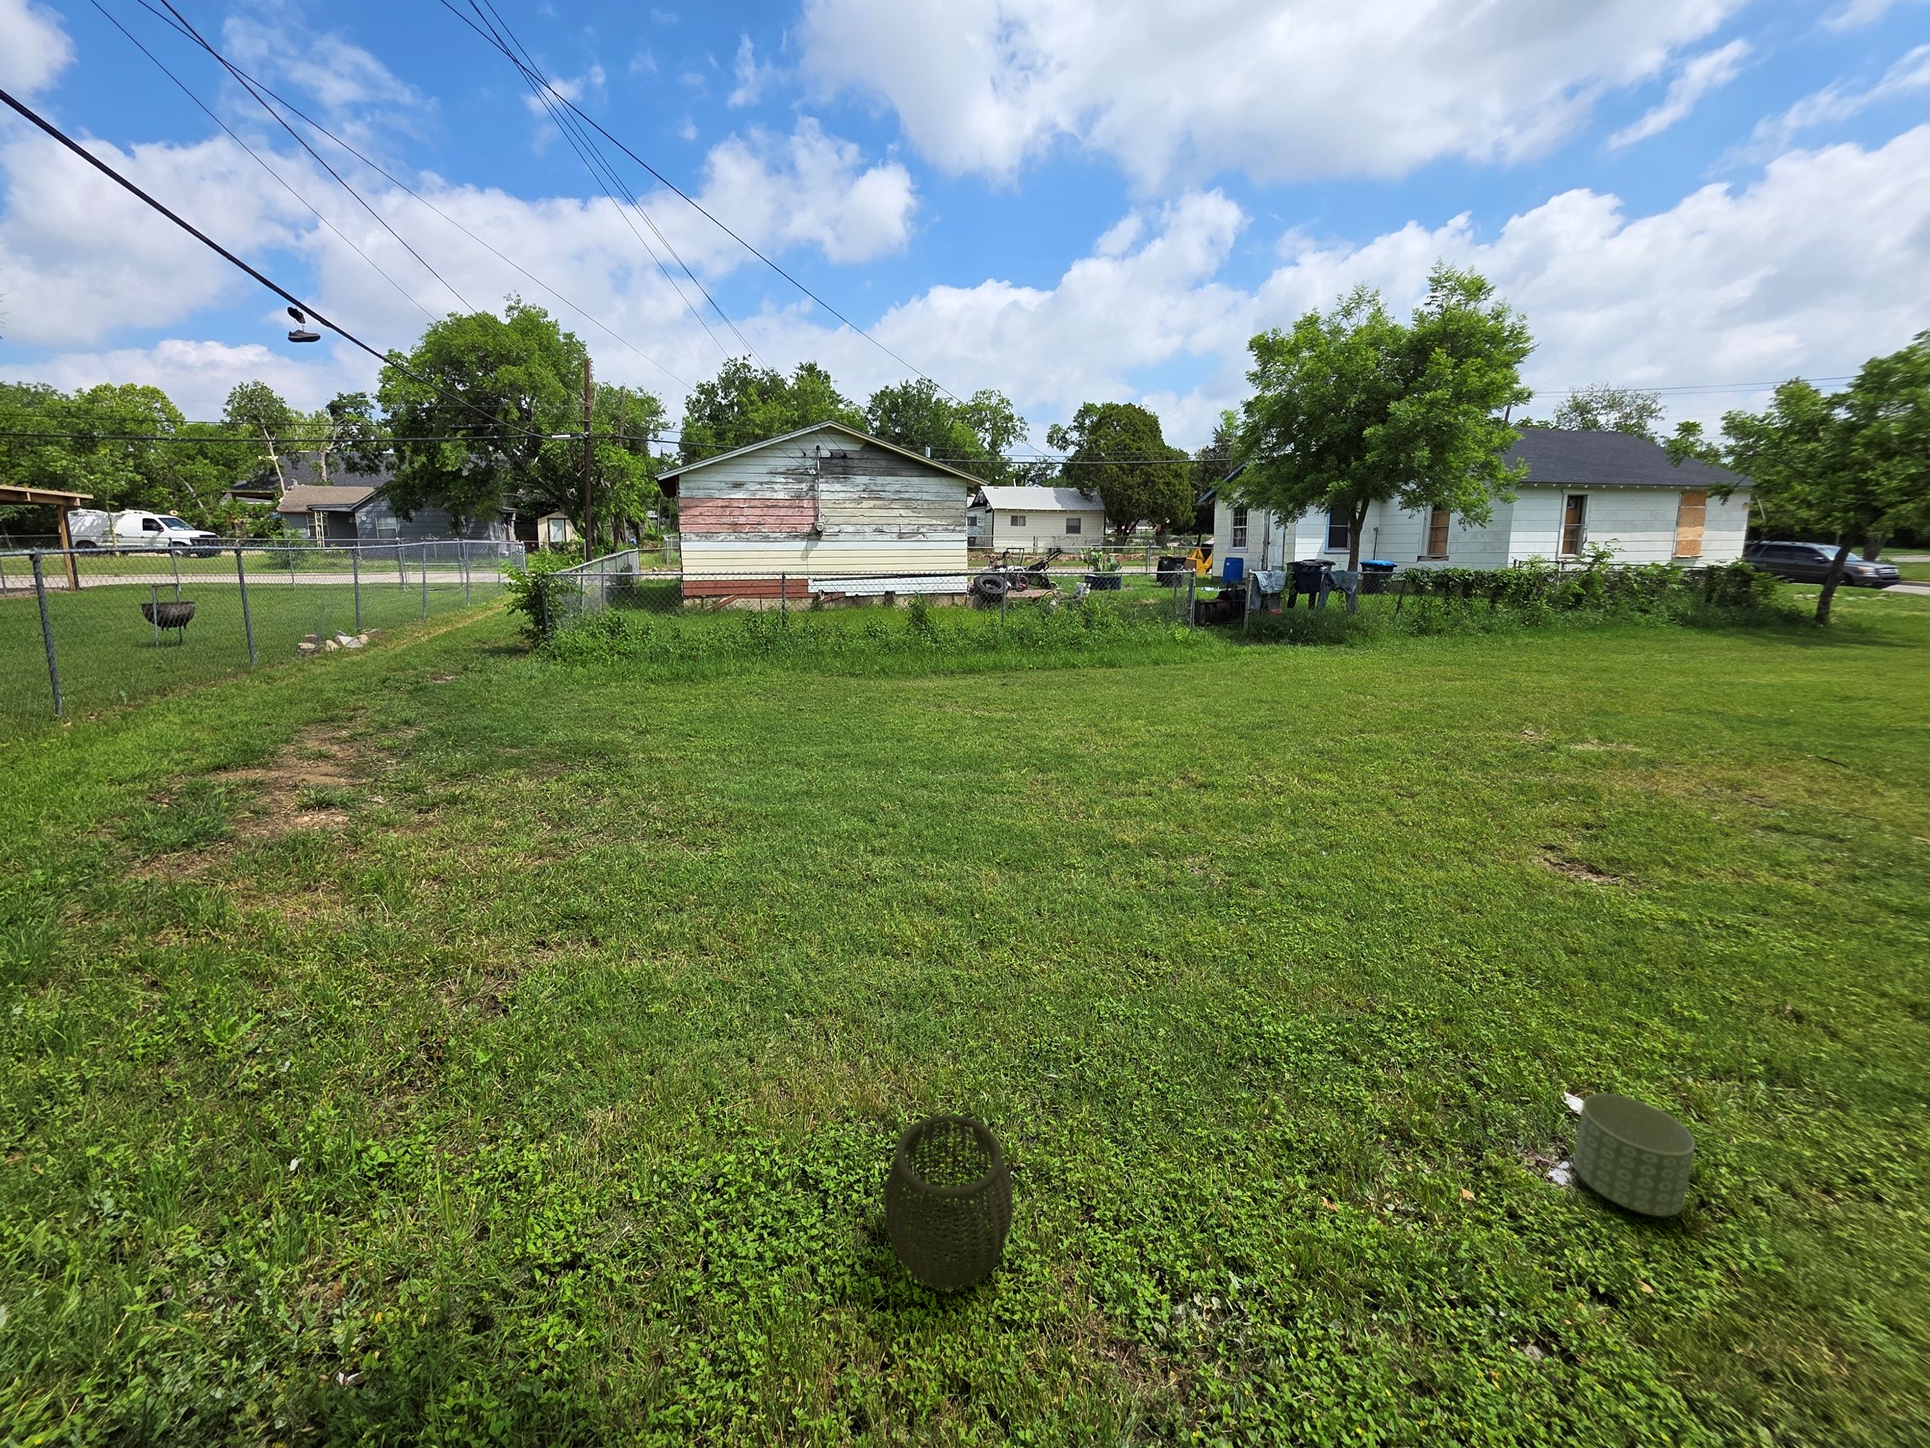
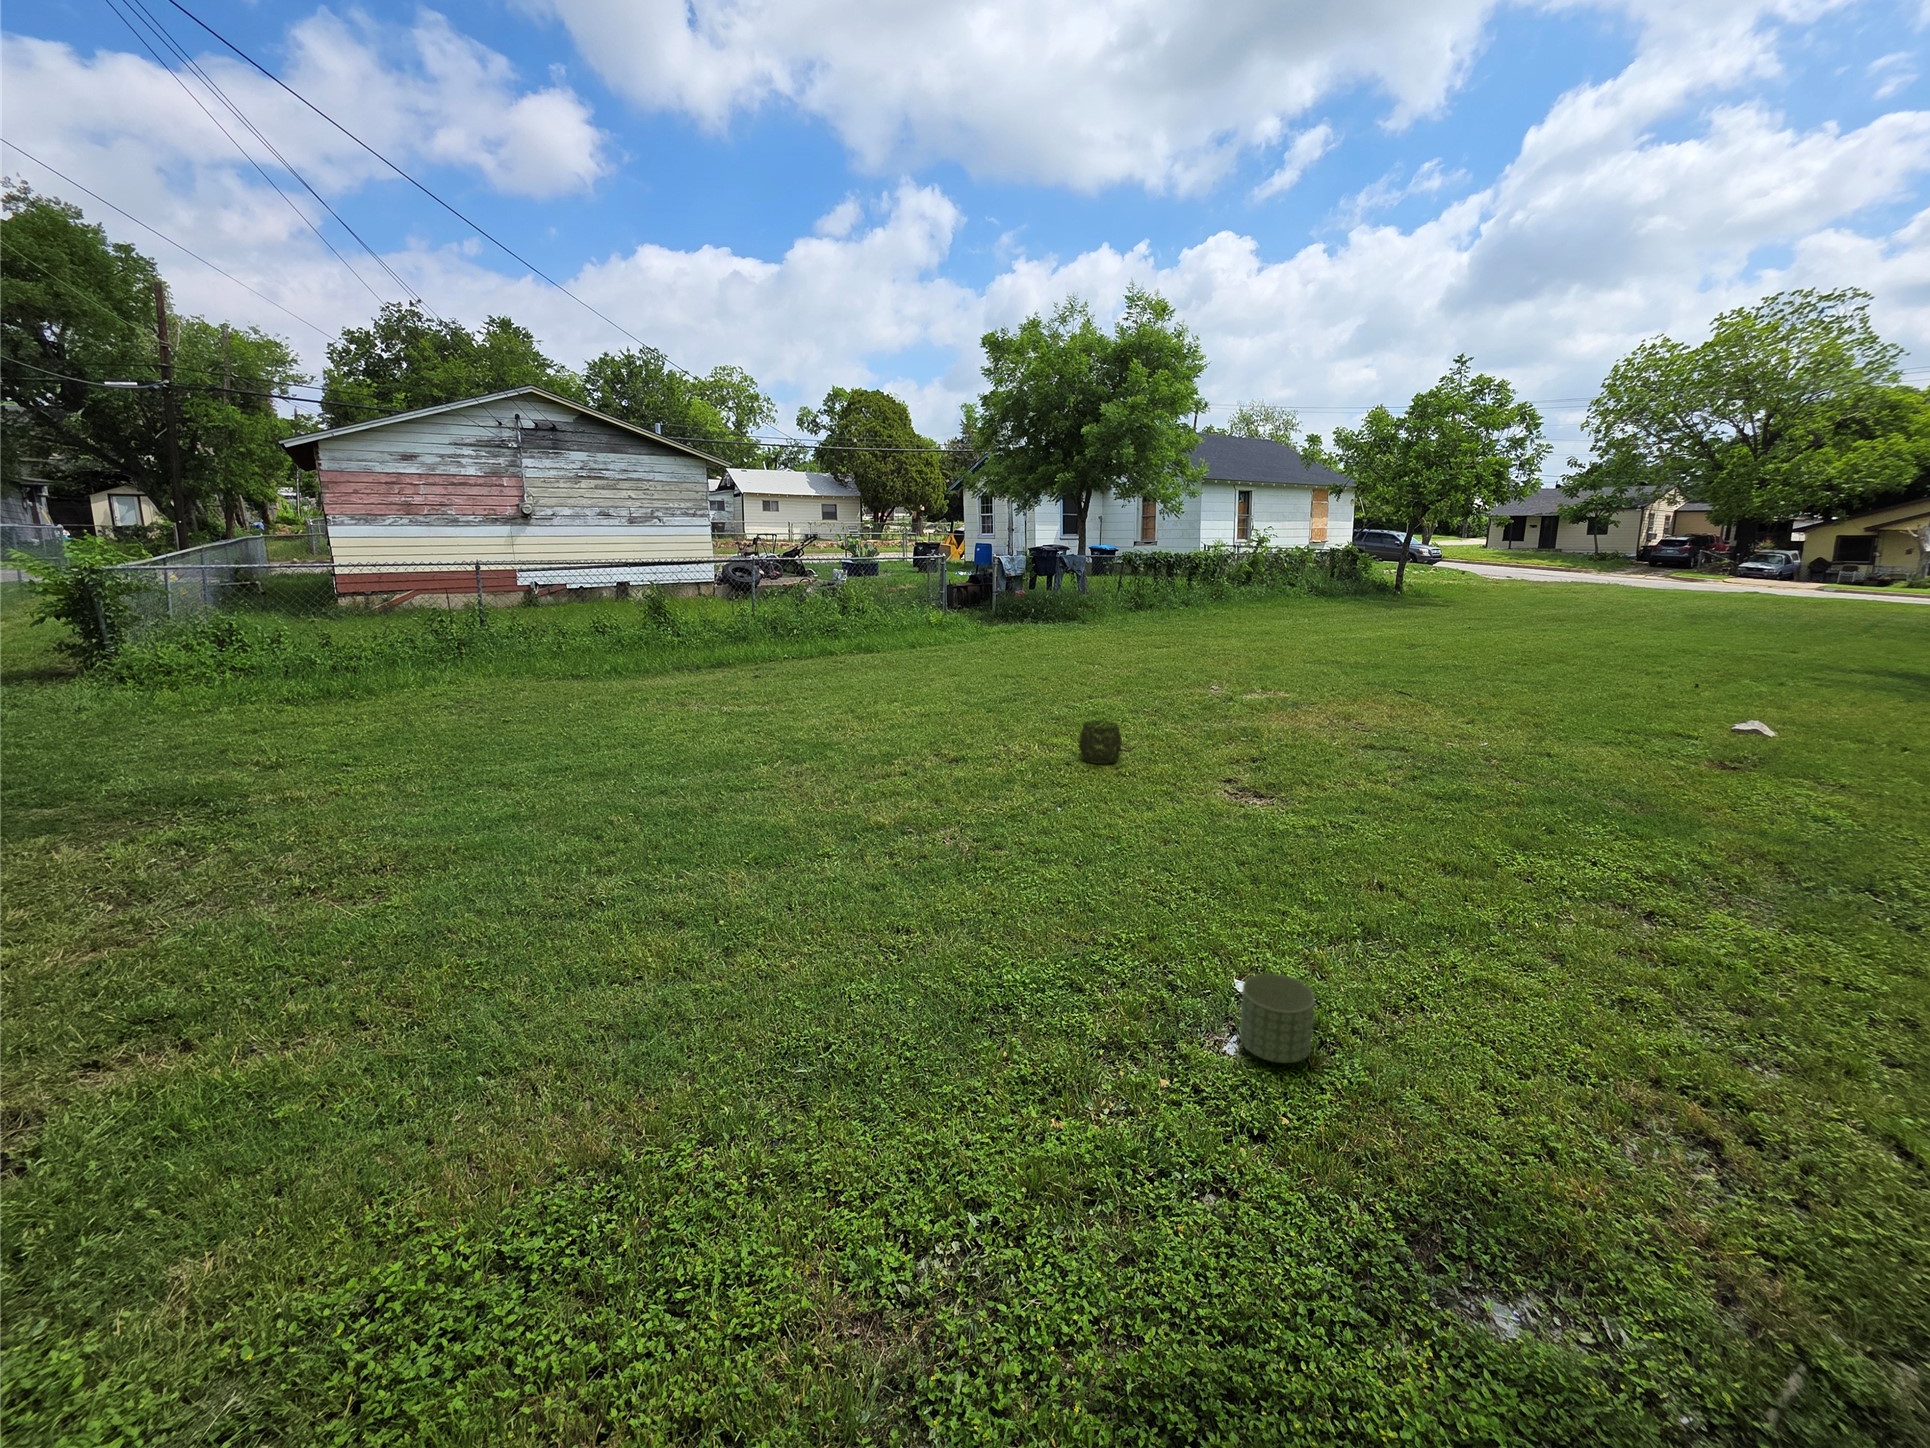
woven basket: present [884,1115,1013,1291] -> present [1079,720,1122,764]

